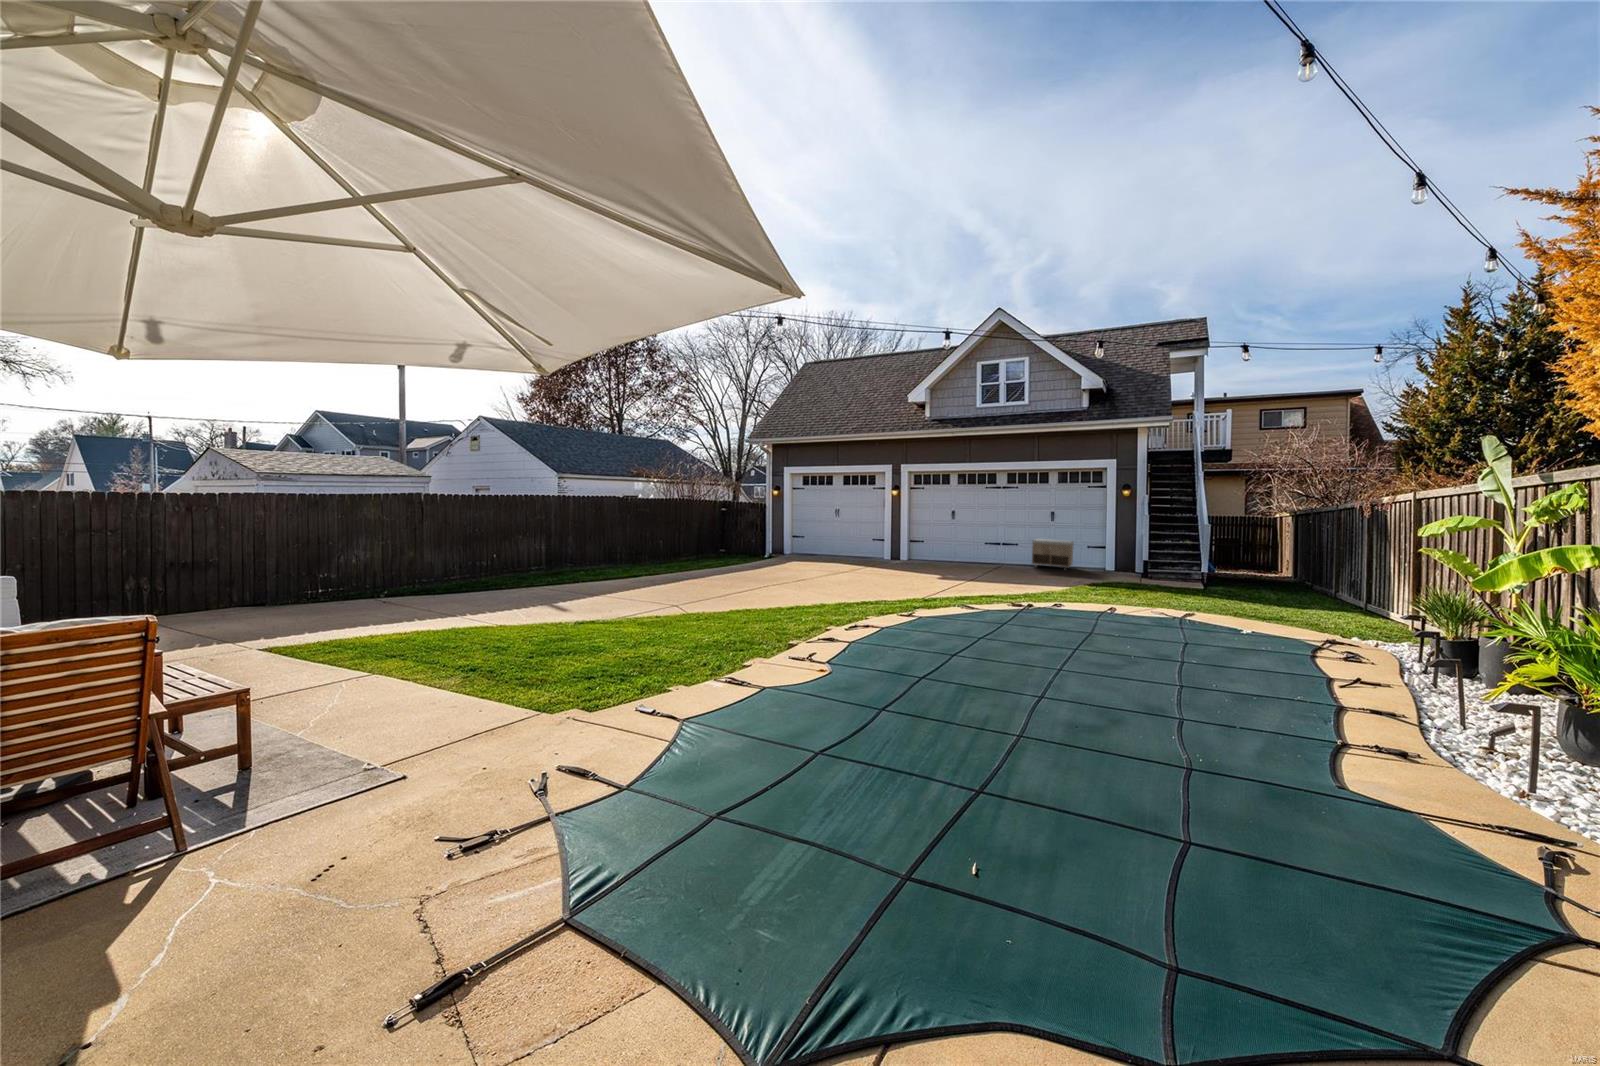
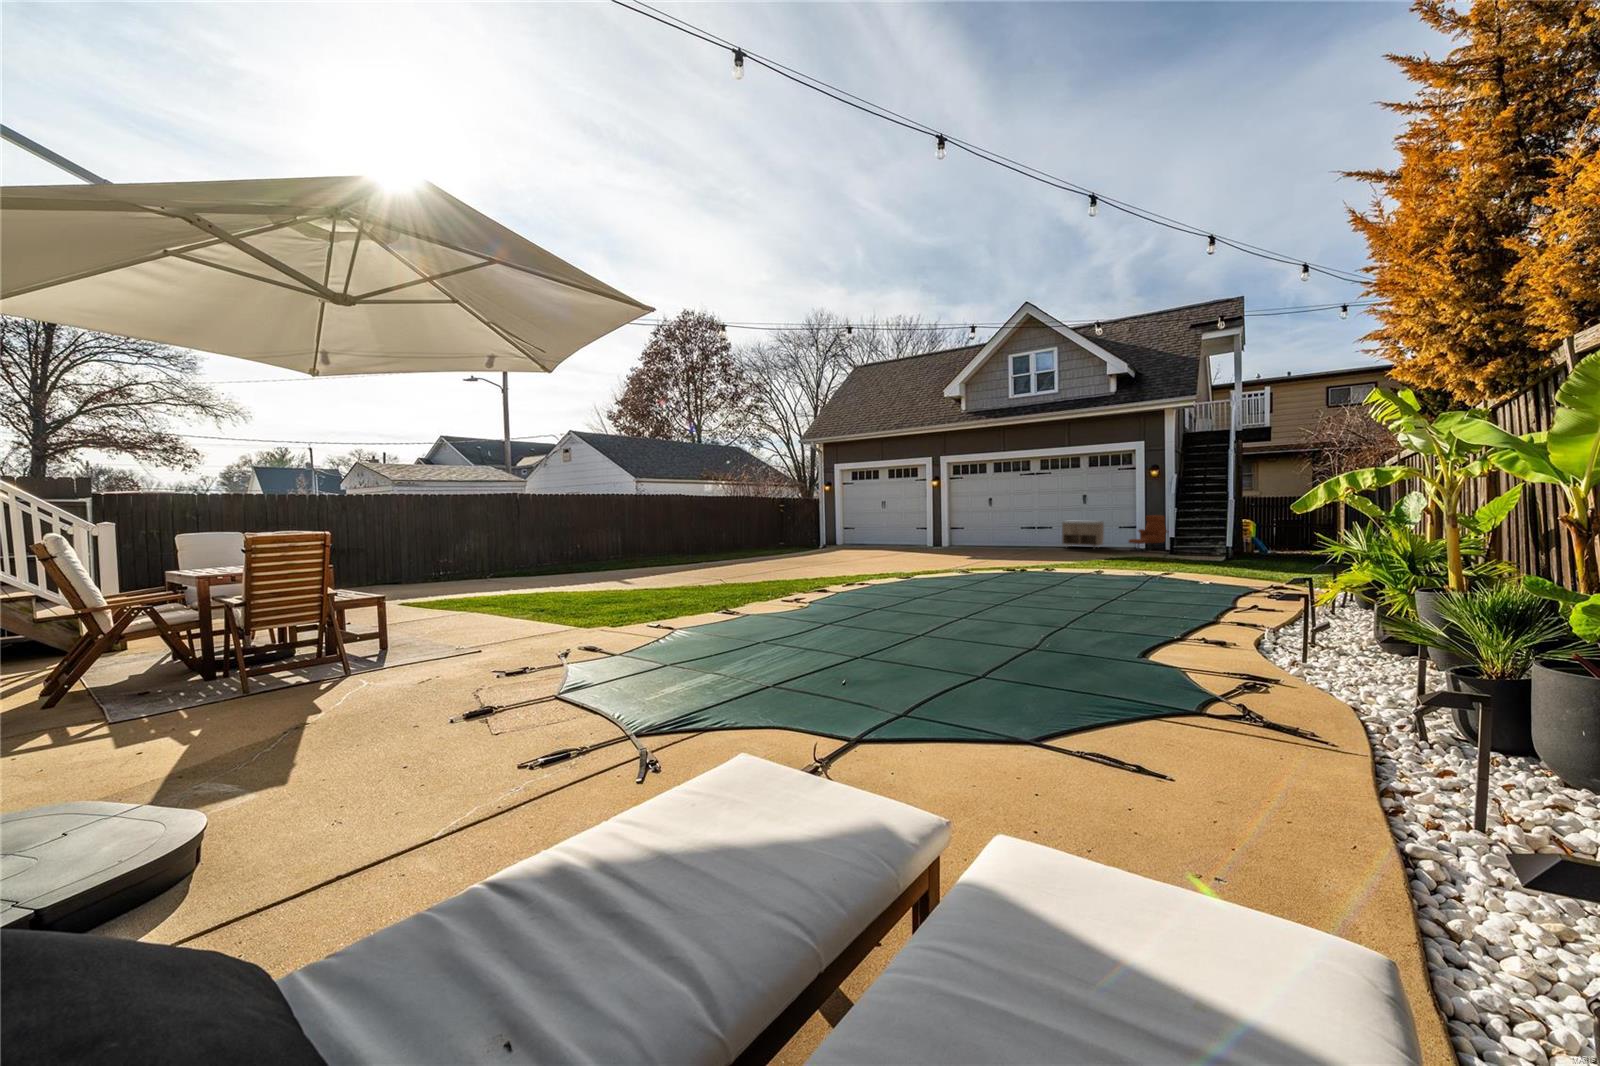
lounge chair: none [1105,538,1144,577] -> present [1129,515,1167,551]

